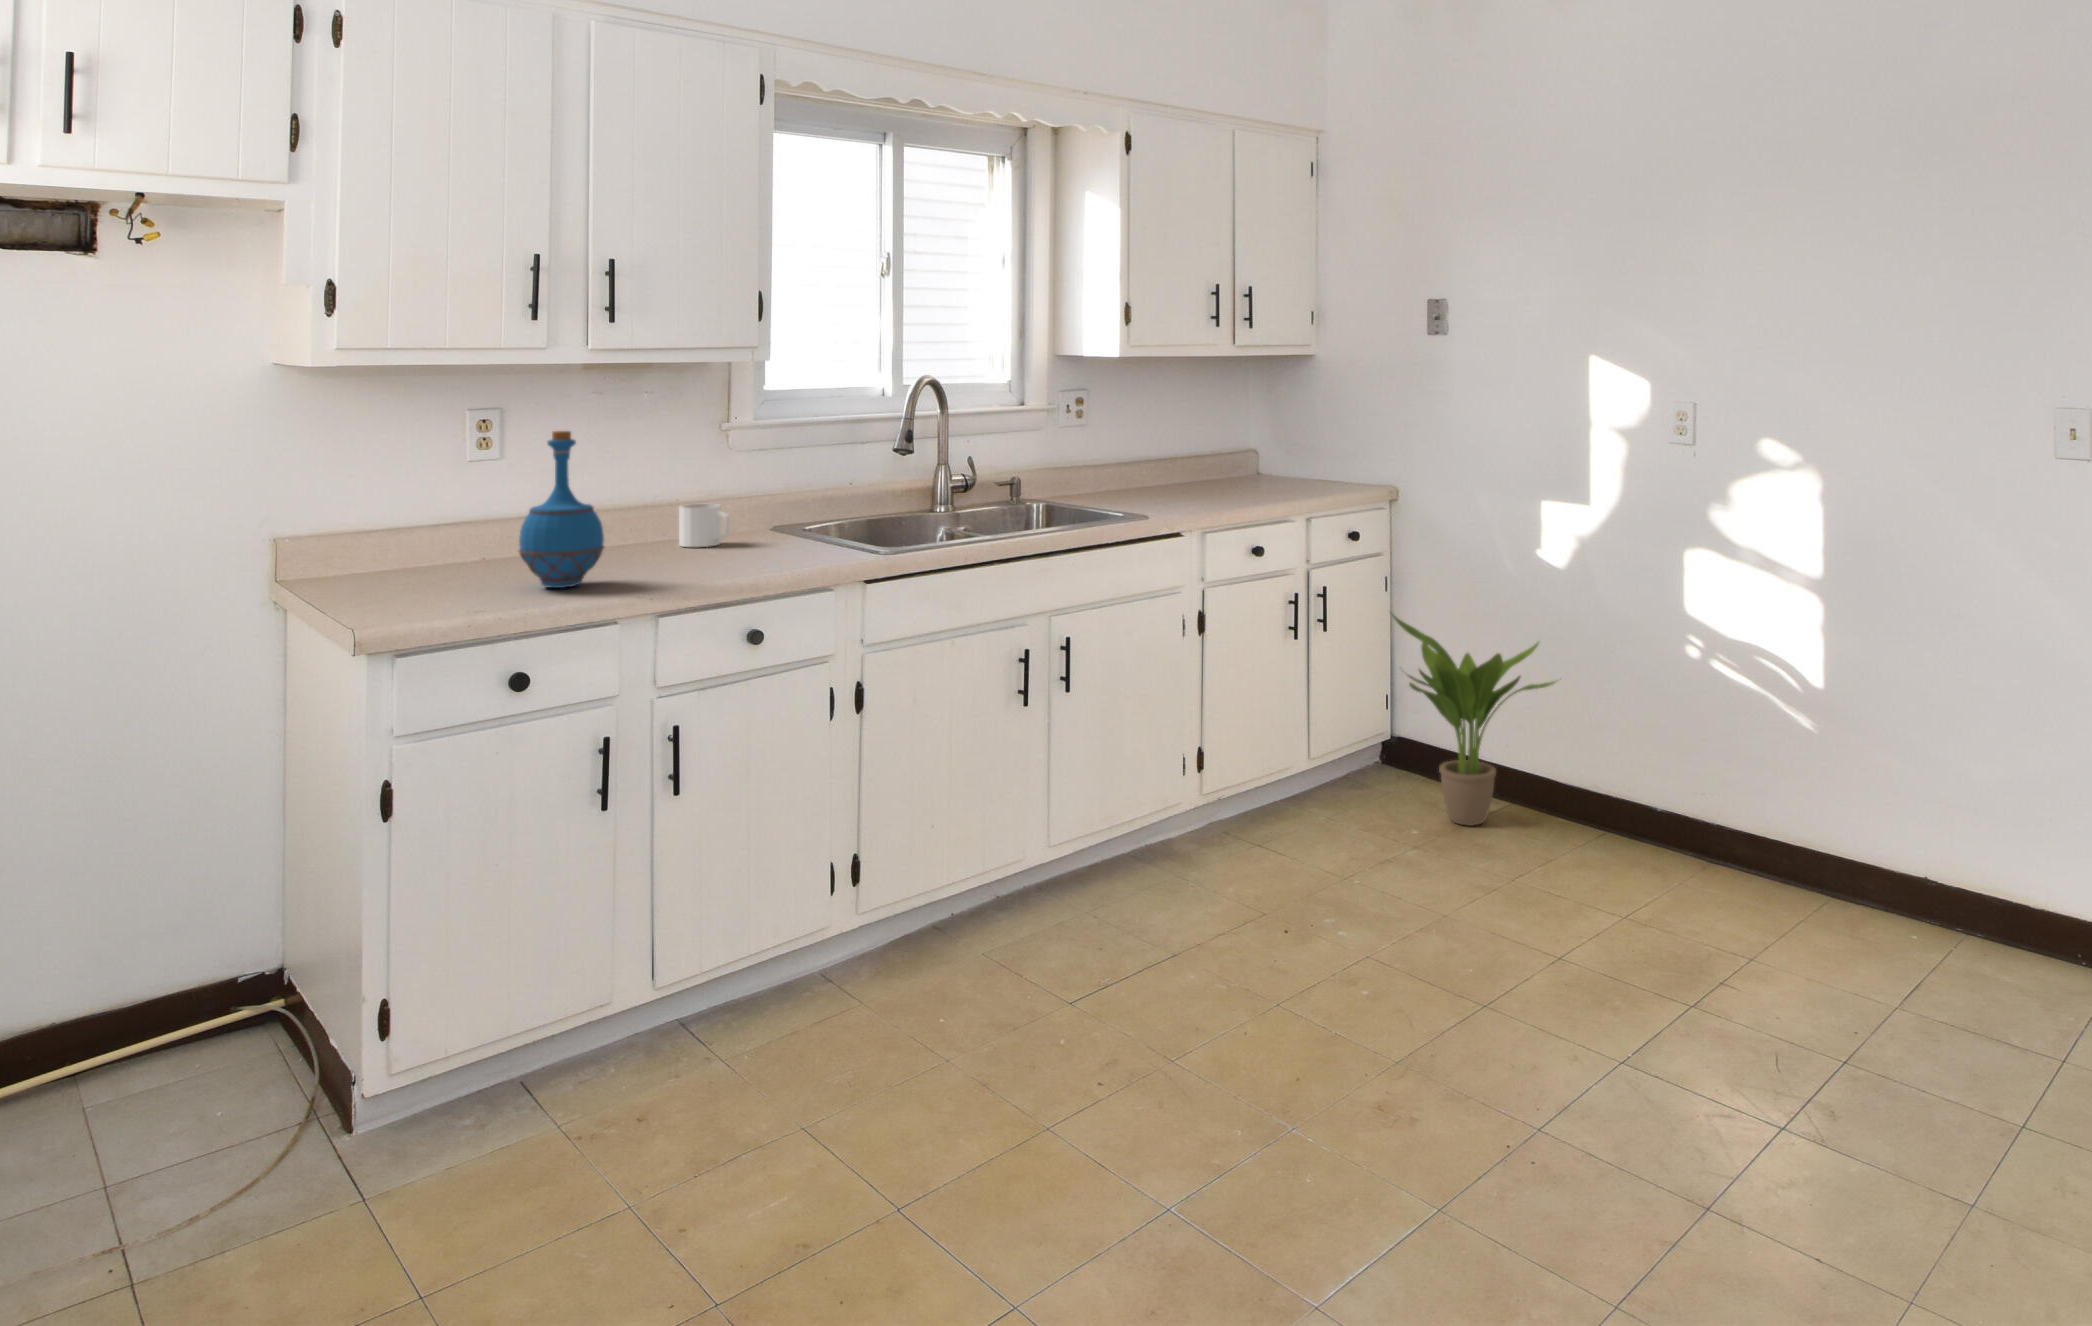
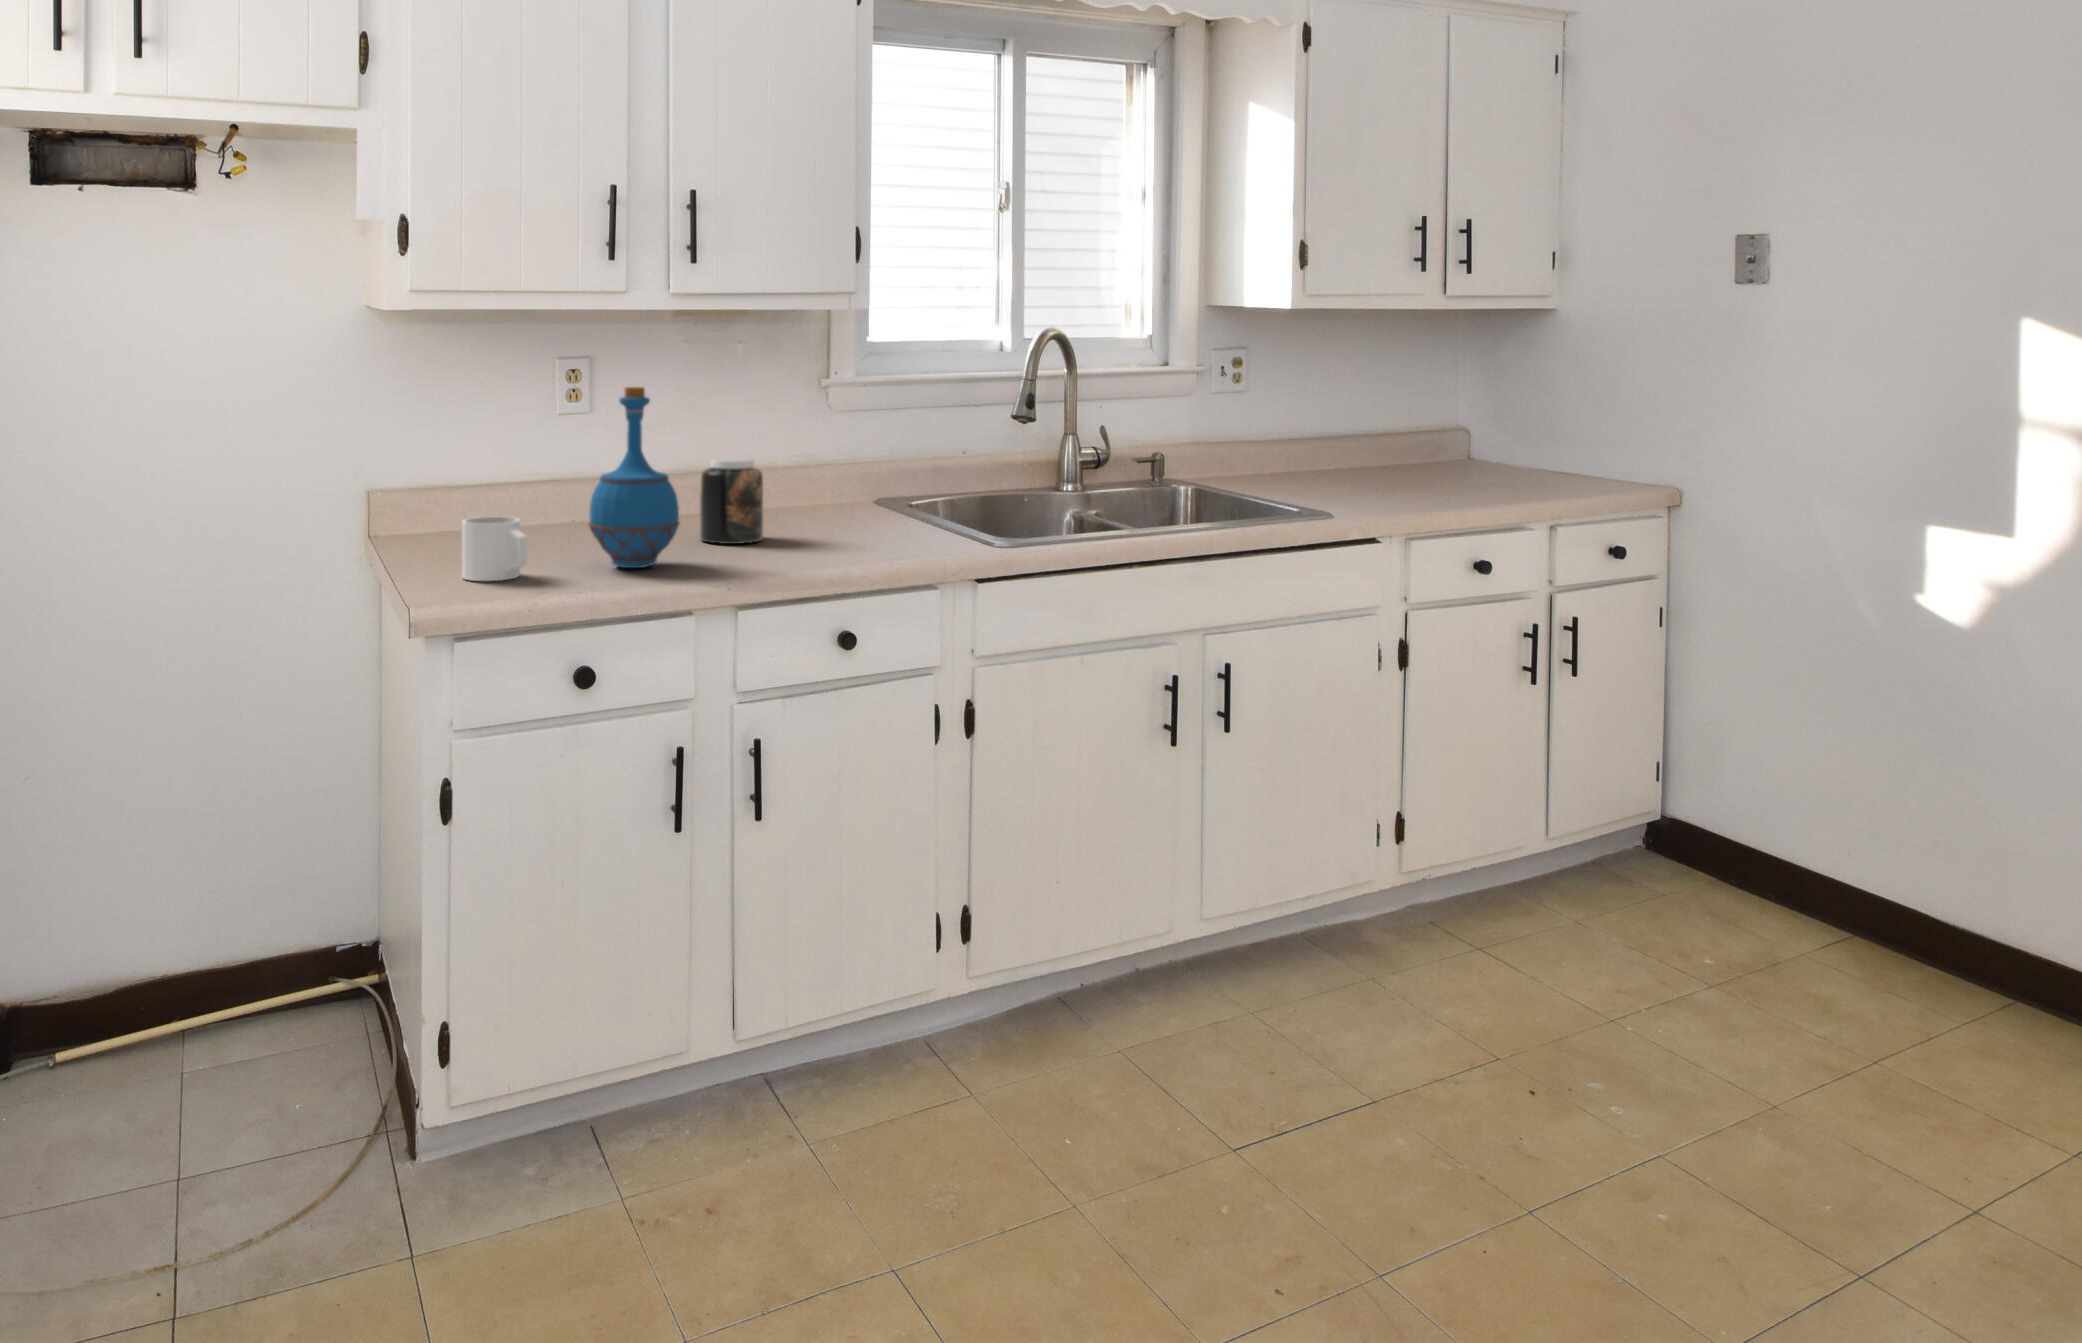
jar: none [618,489,676,564] -> present [700,457,763,544]
mug: present [679,504,730,547] -> present [462,517,527,581]
potted plant: present [1392,614,1555,826] -> none [1665,651,1942,955]

